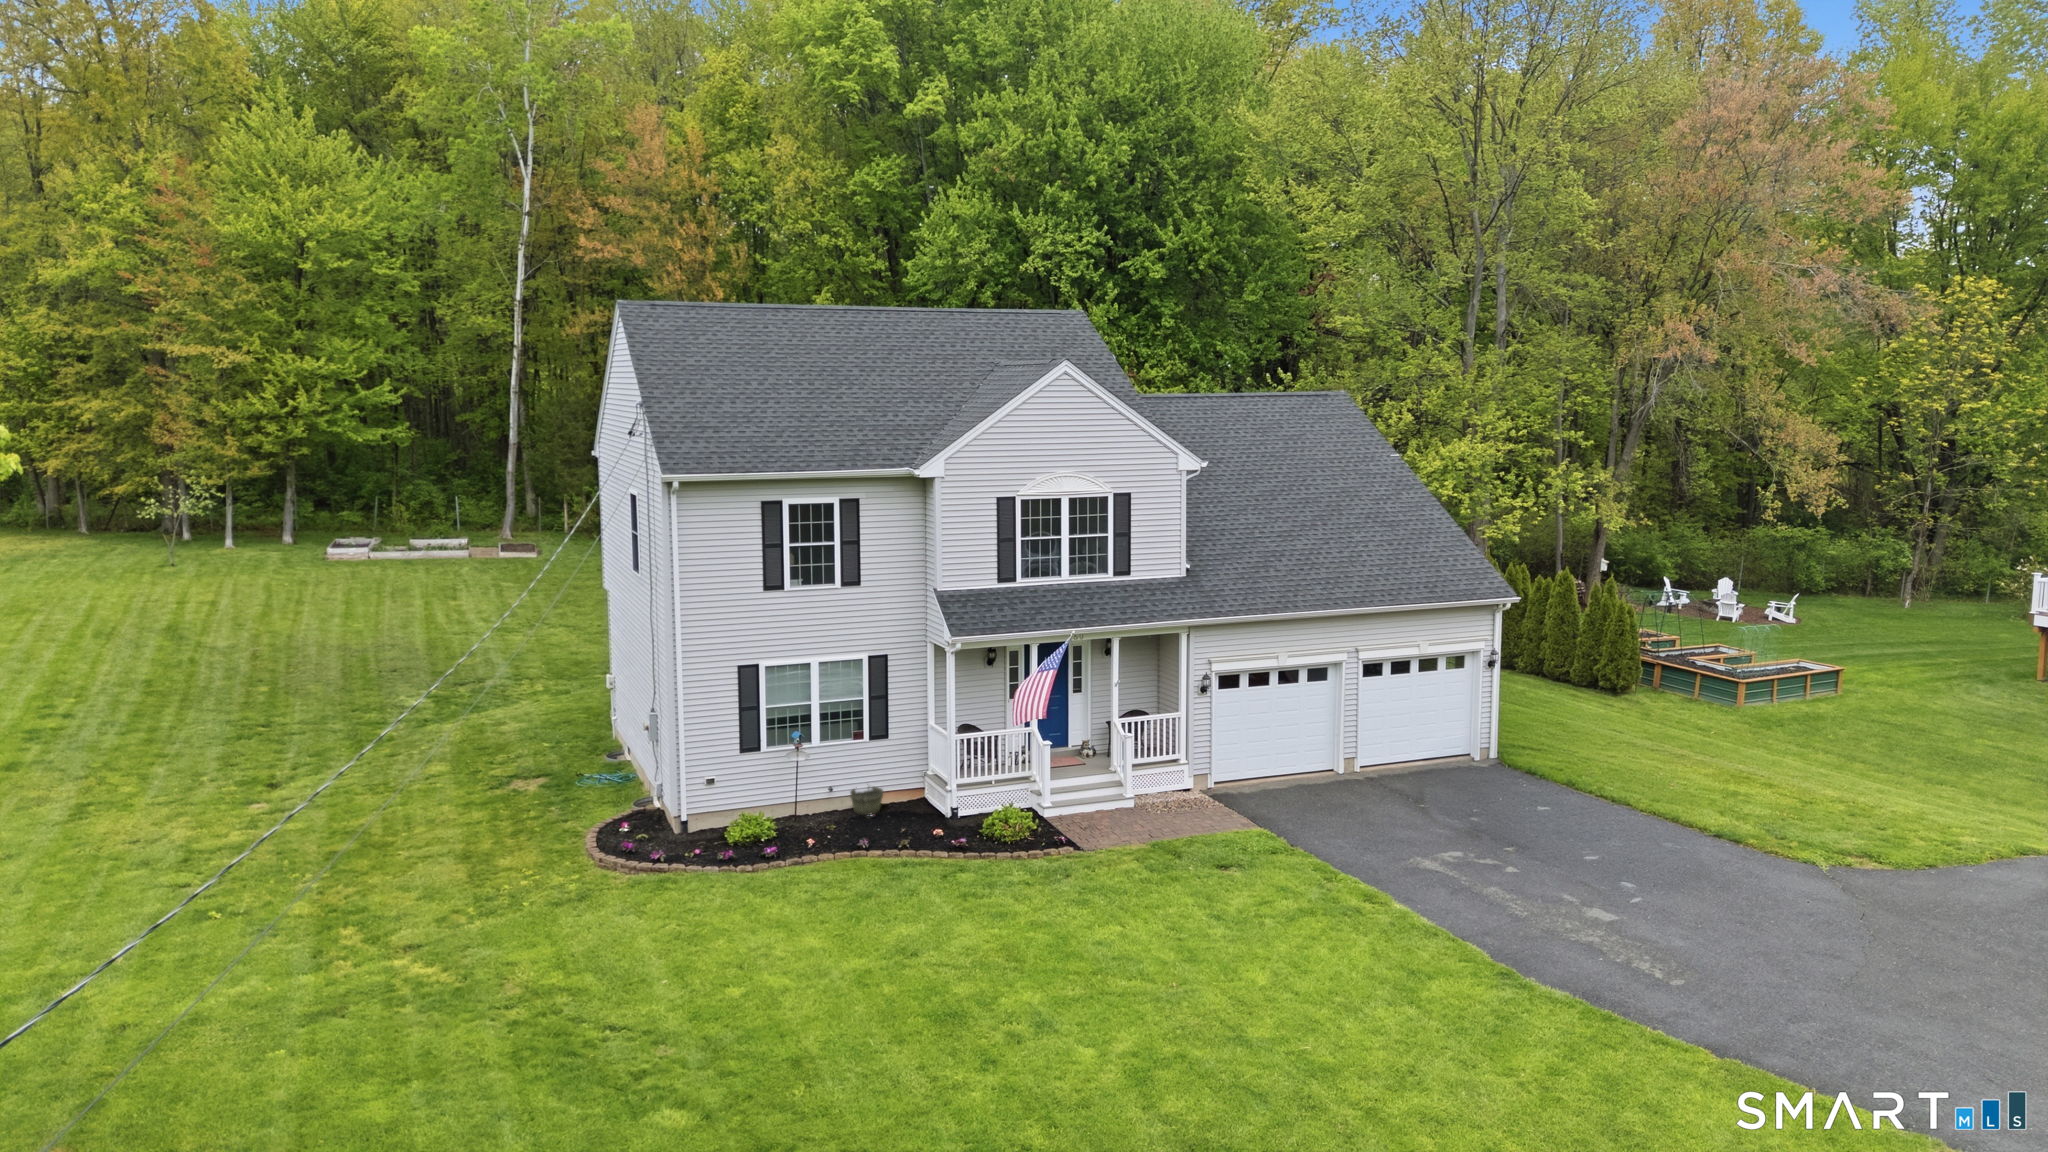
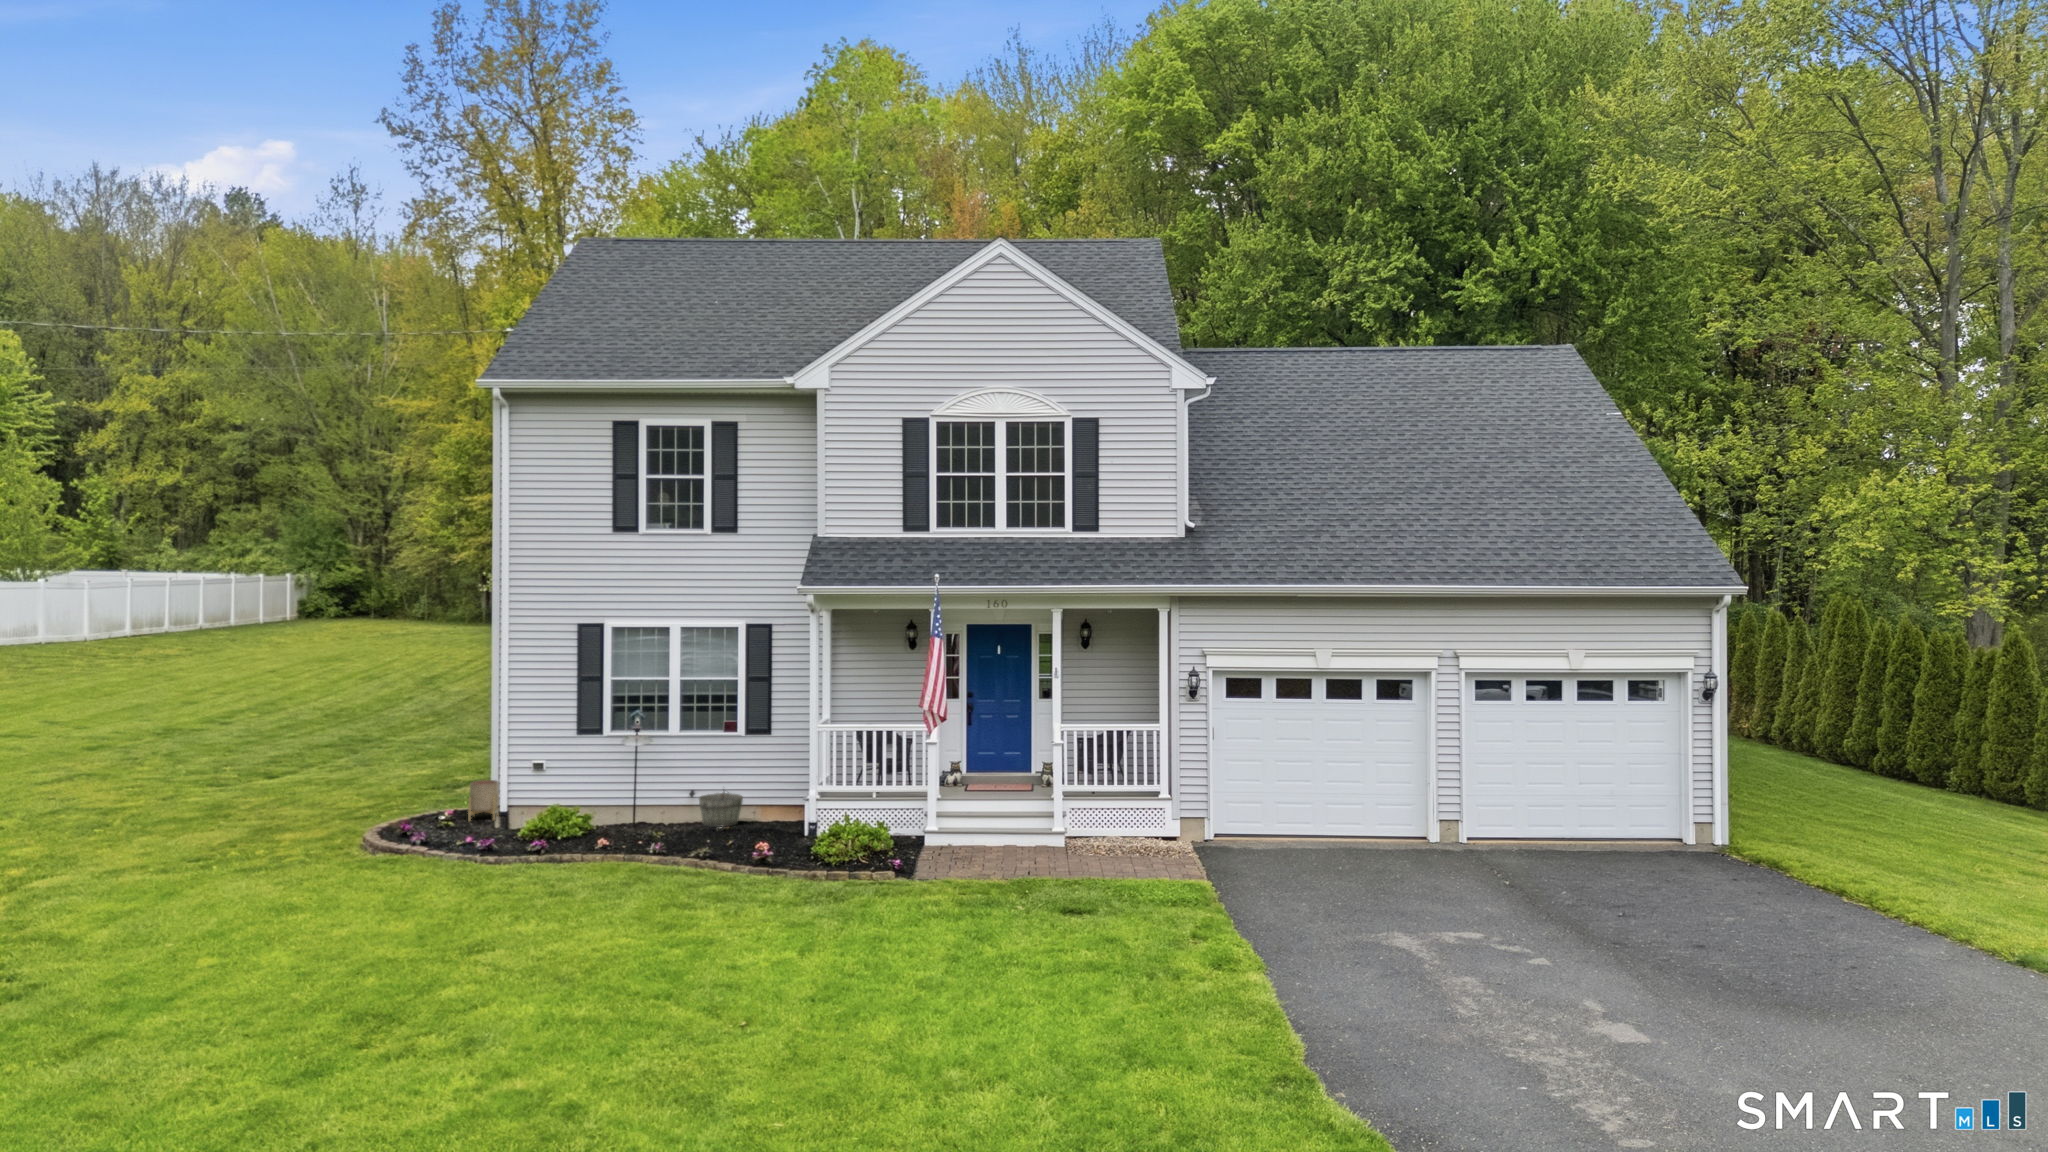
planter: none [664,797,690,834] -> present [468,780,499,821]

